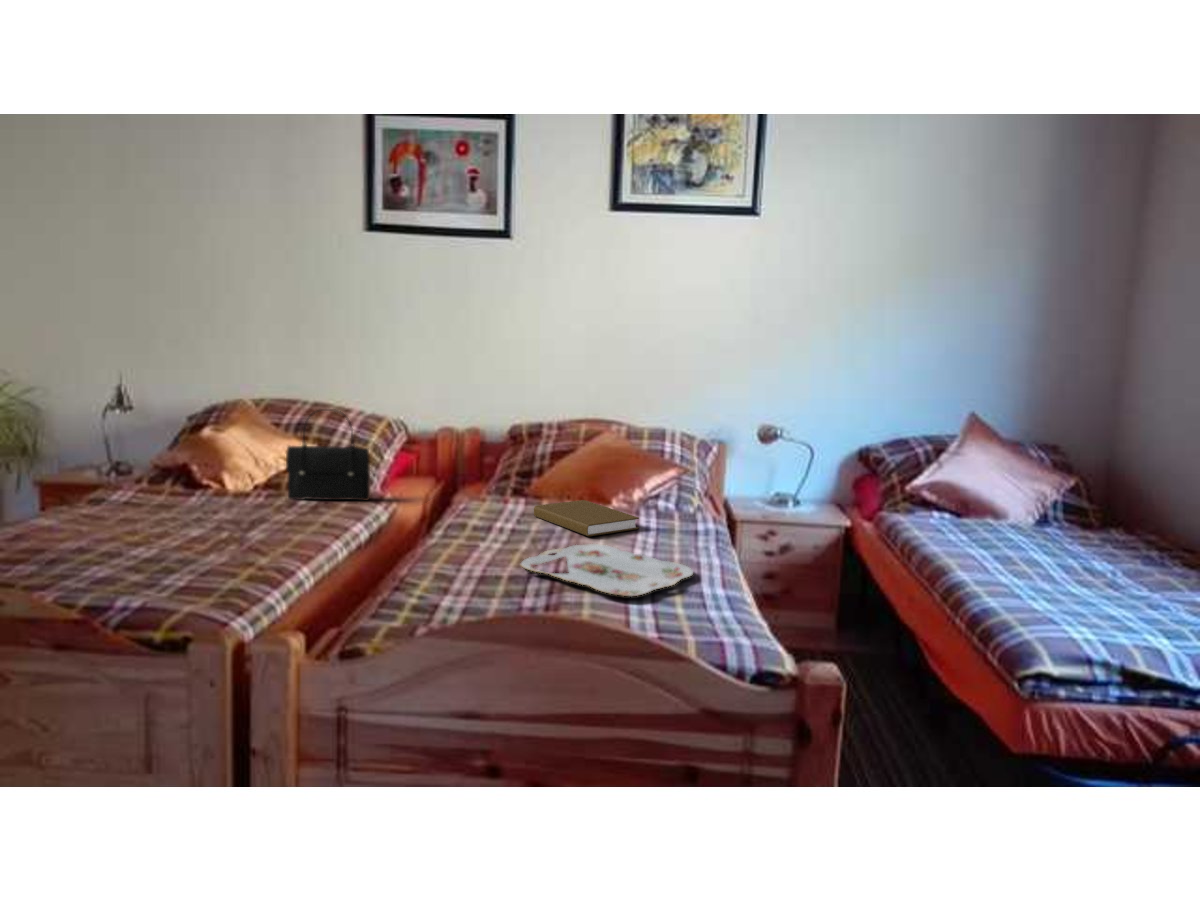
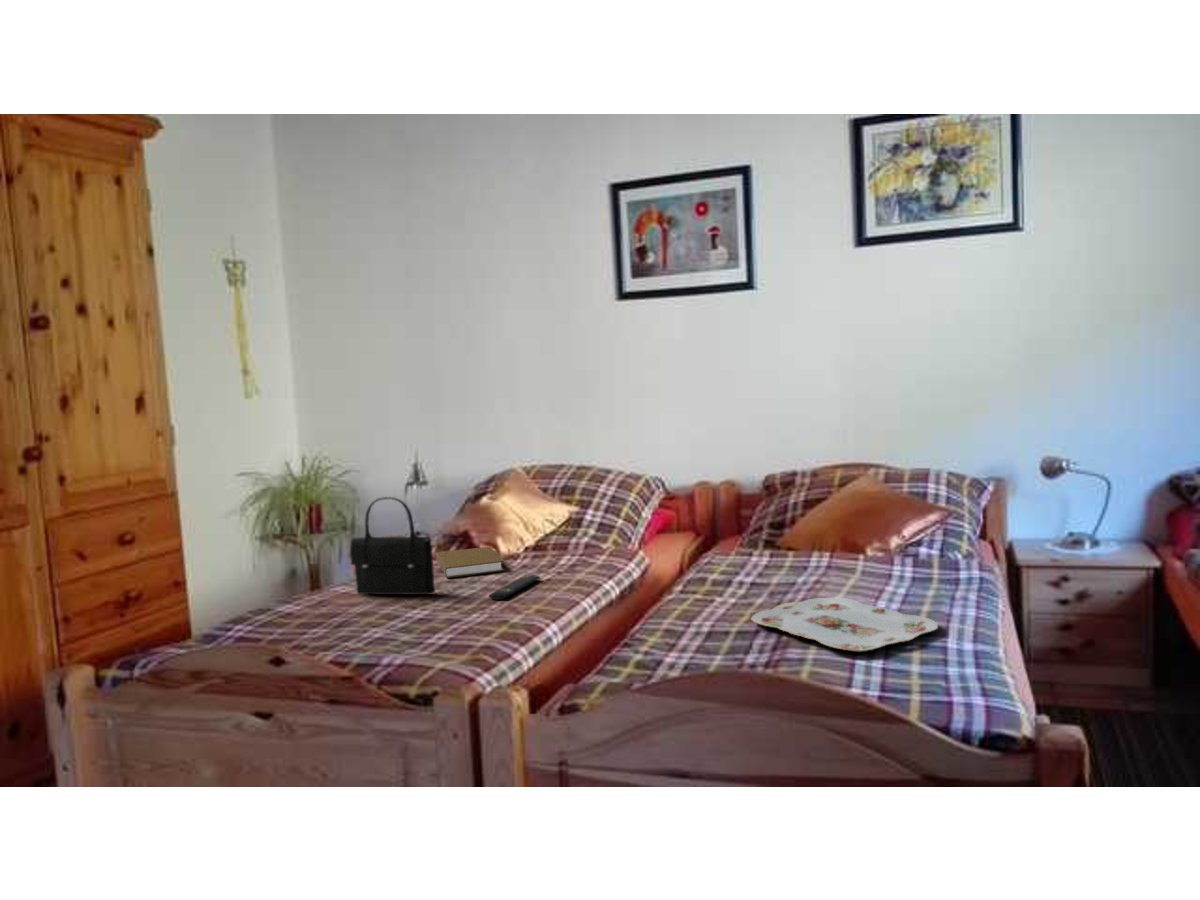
handbag: present [286,410,370,500] -> present [350,497,435,595]
book: present [534,500,639,536] -> present [436,547,505,578]
remote control: none [224,518,281,544] -> present [489,575,540,600]

